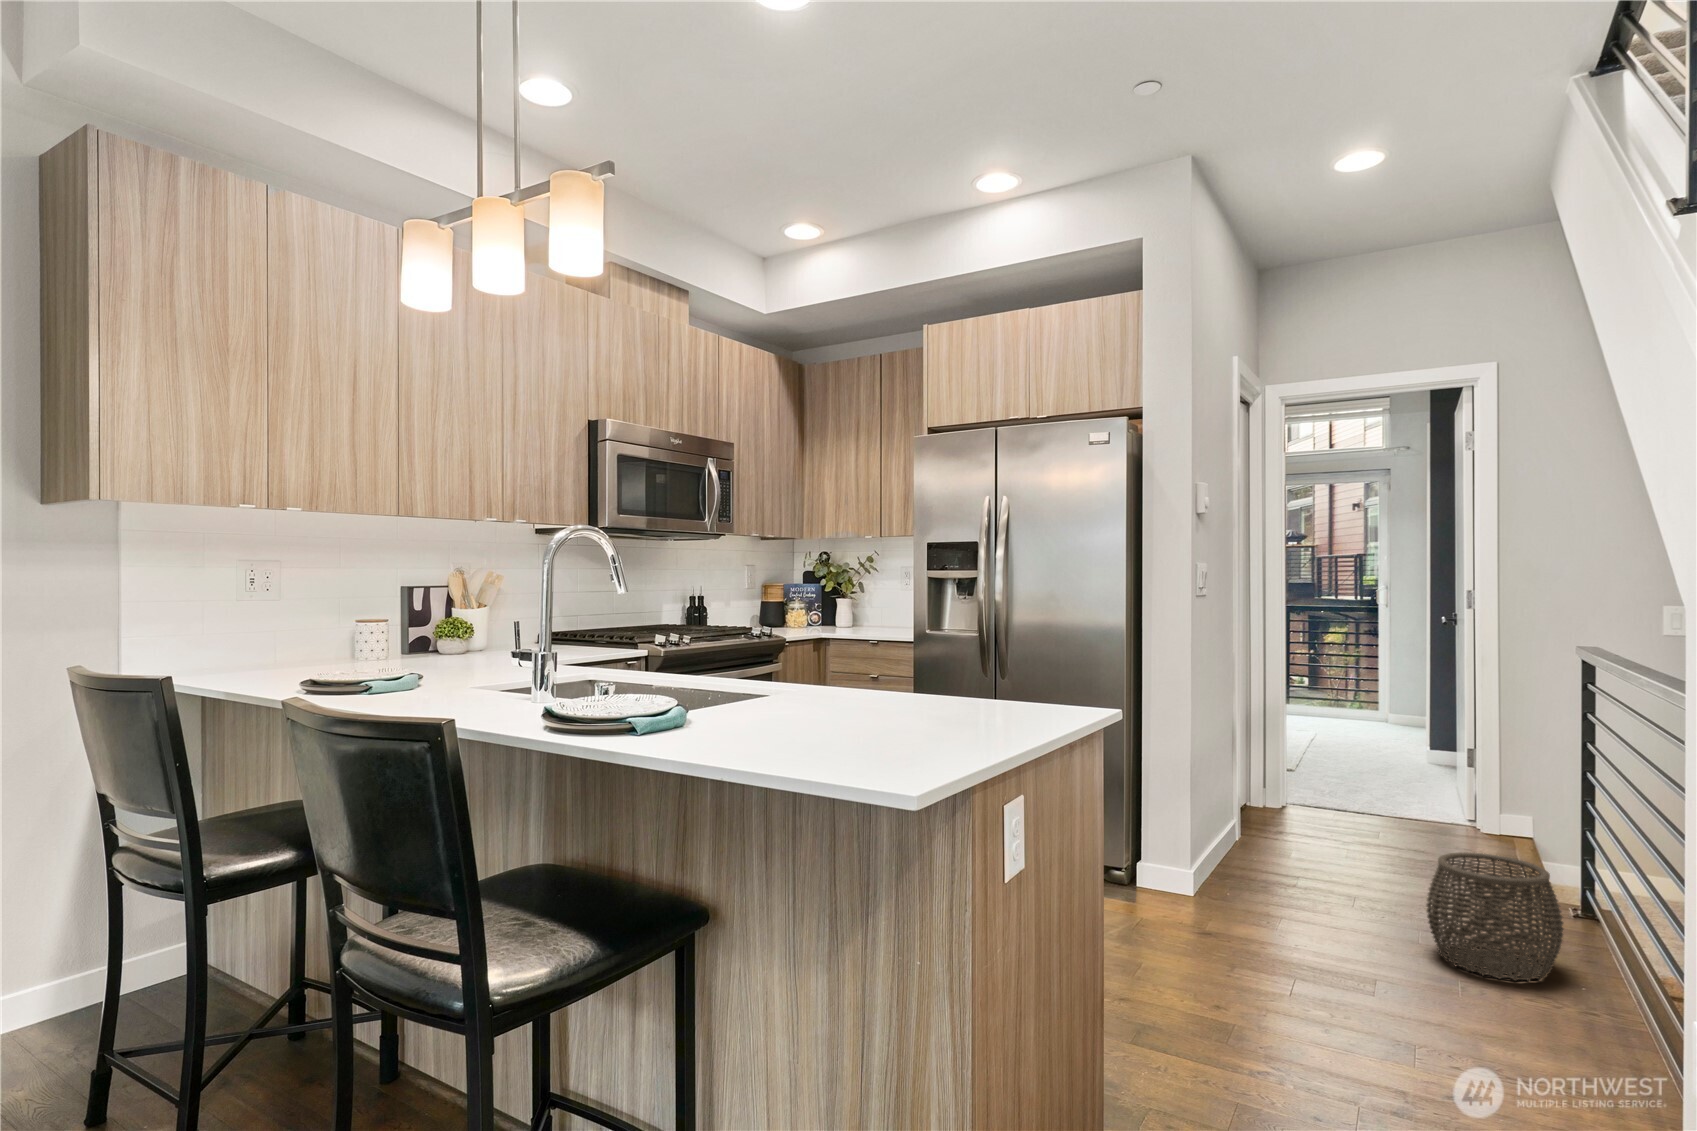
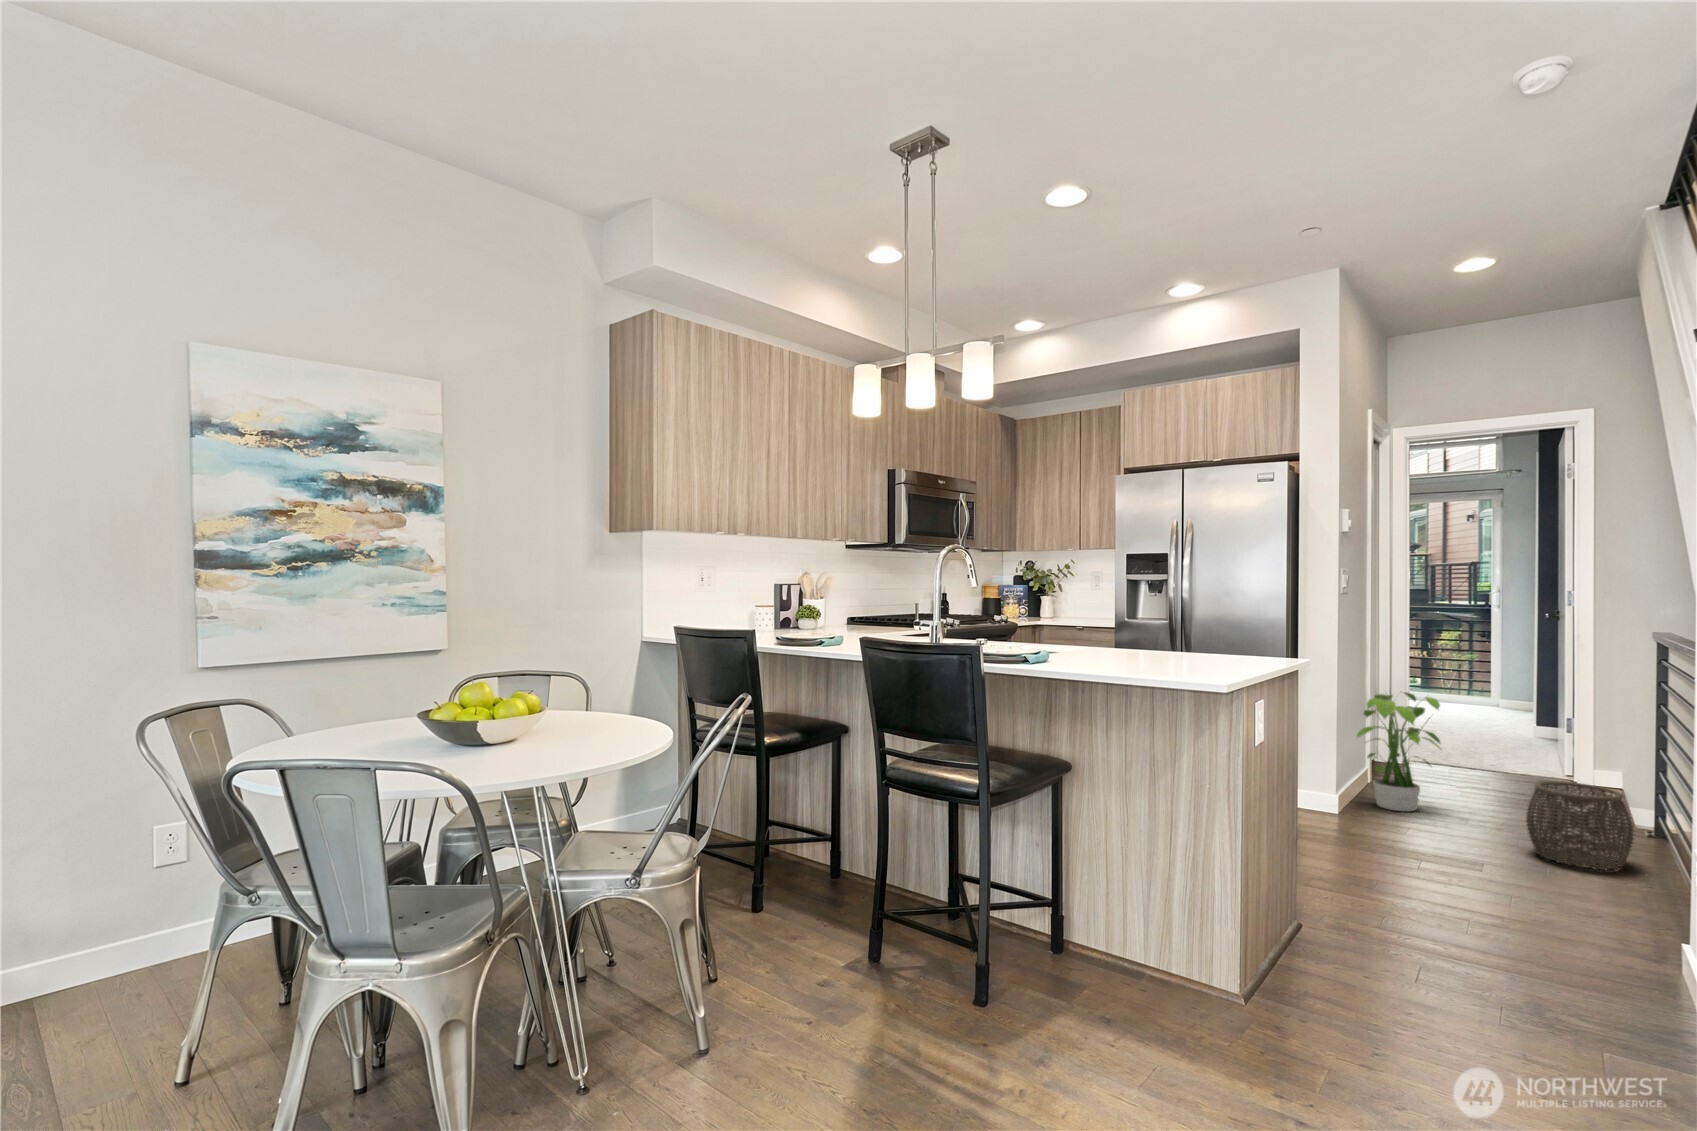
potted plant: none [1214,725,1323,889] -> present [1356,691,1442,812]

